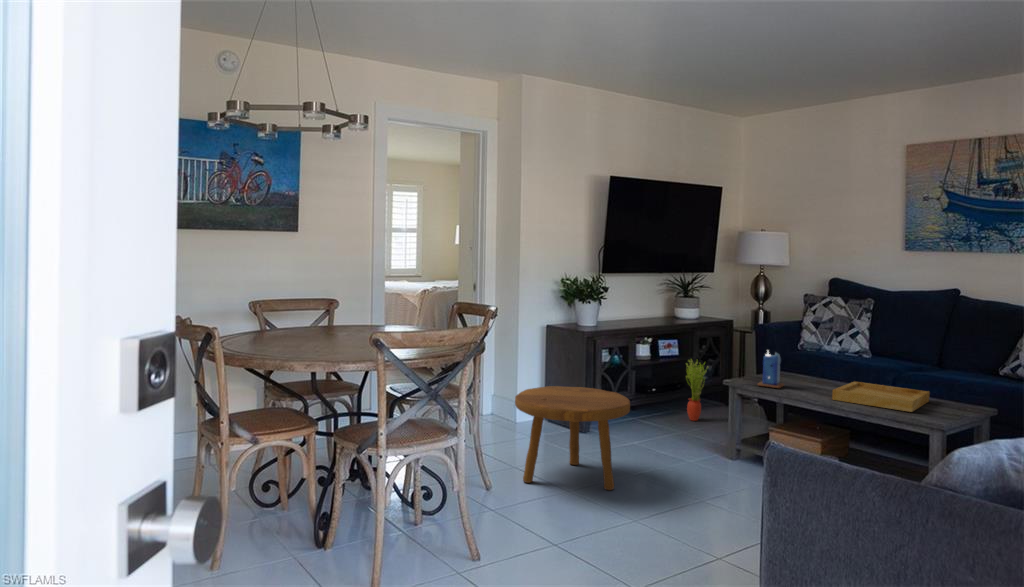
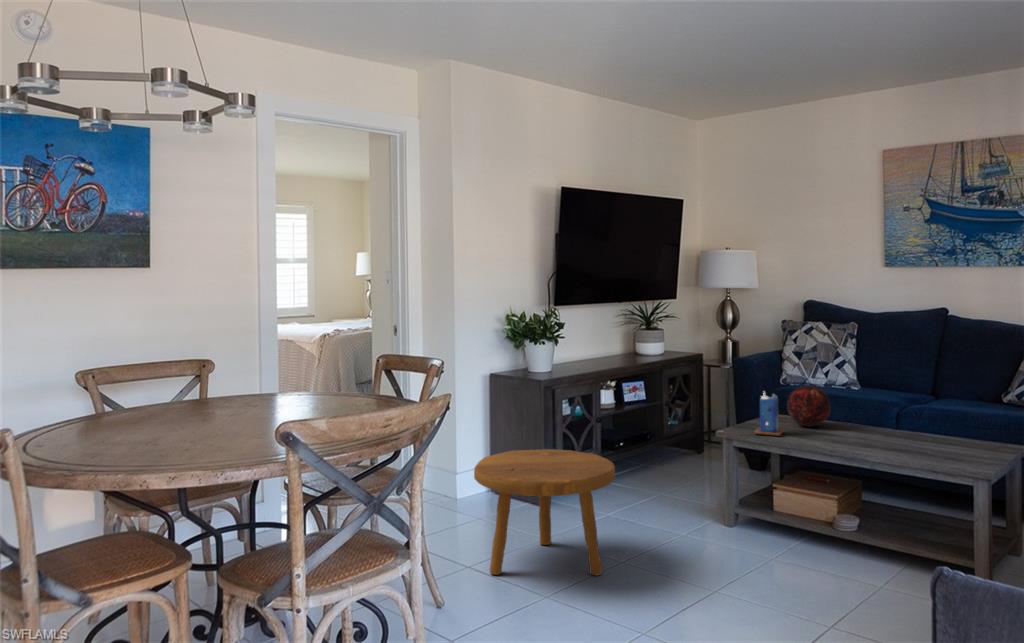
decorative orb: none [791,348,830,383] -> present [787,385,831,427]
potted plant: present [686,359,709,421] -> none [655,403,681,475]
tray: present [832,382,929,412] -> none [844,422,946,456]

